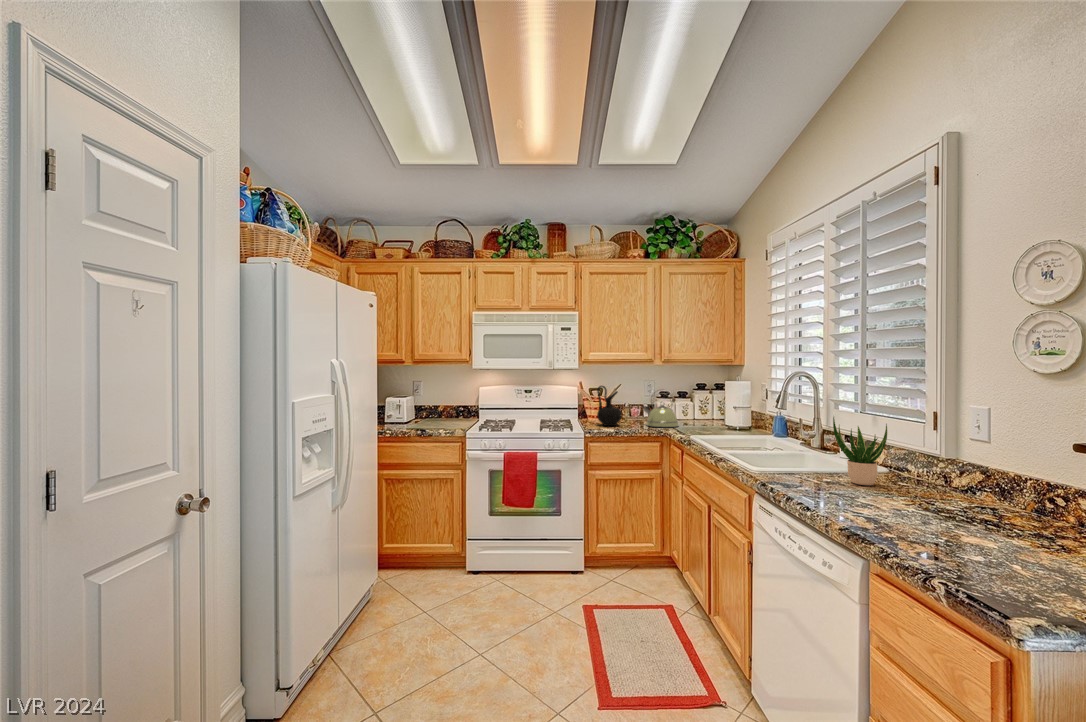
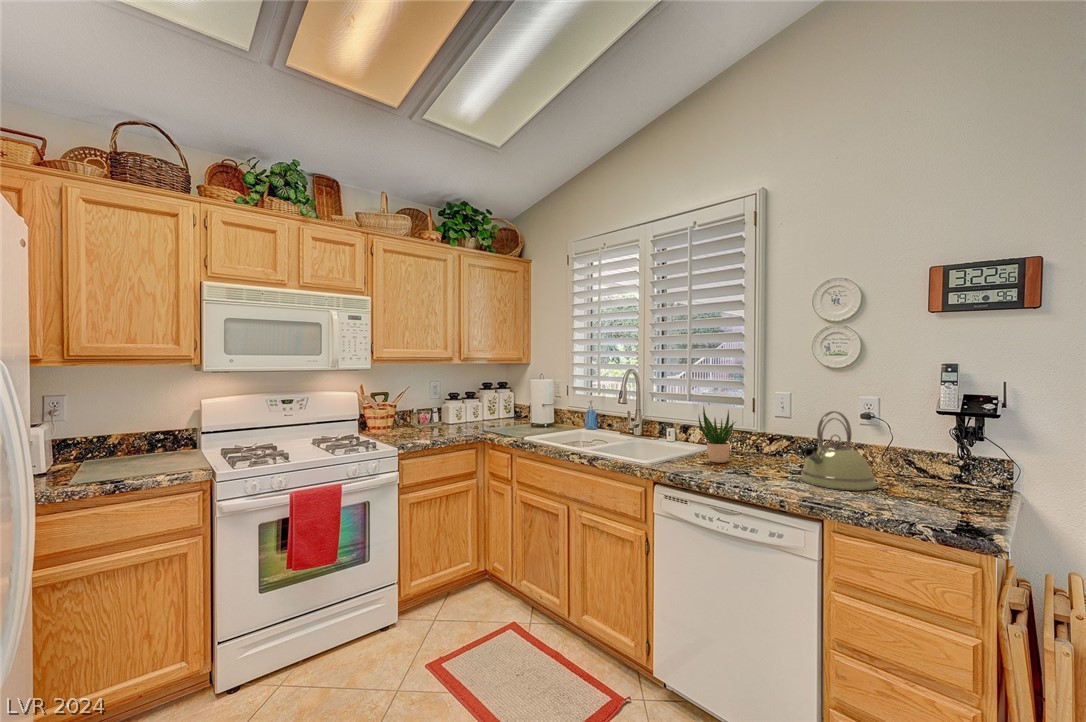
ceramic jug: present [597,386,621,426] -> none [397,388,428,438]
kettle: present [643,395,679,427] -> present [800,411,877,490]

